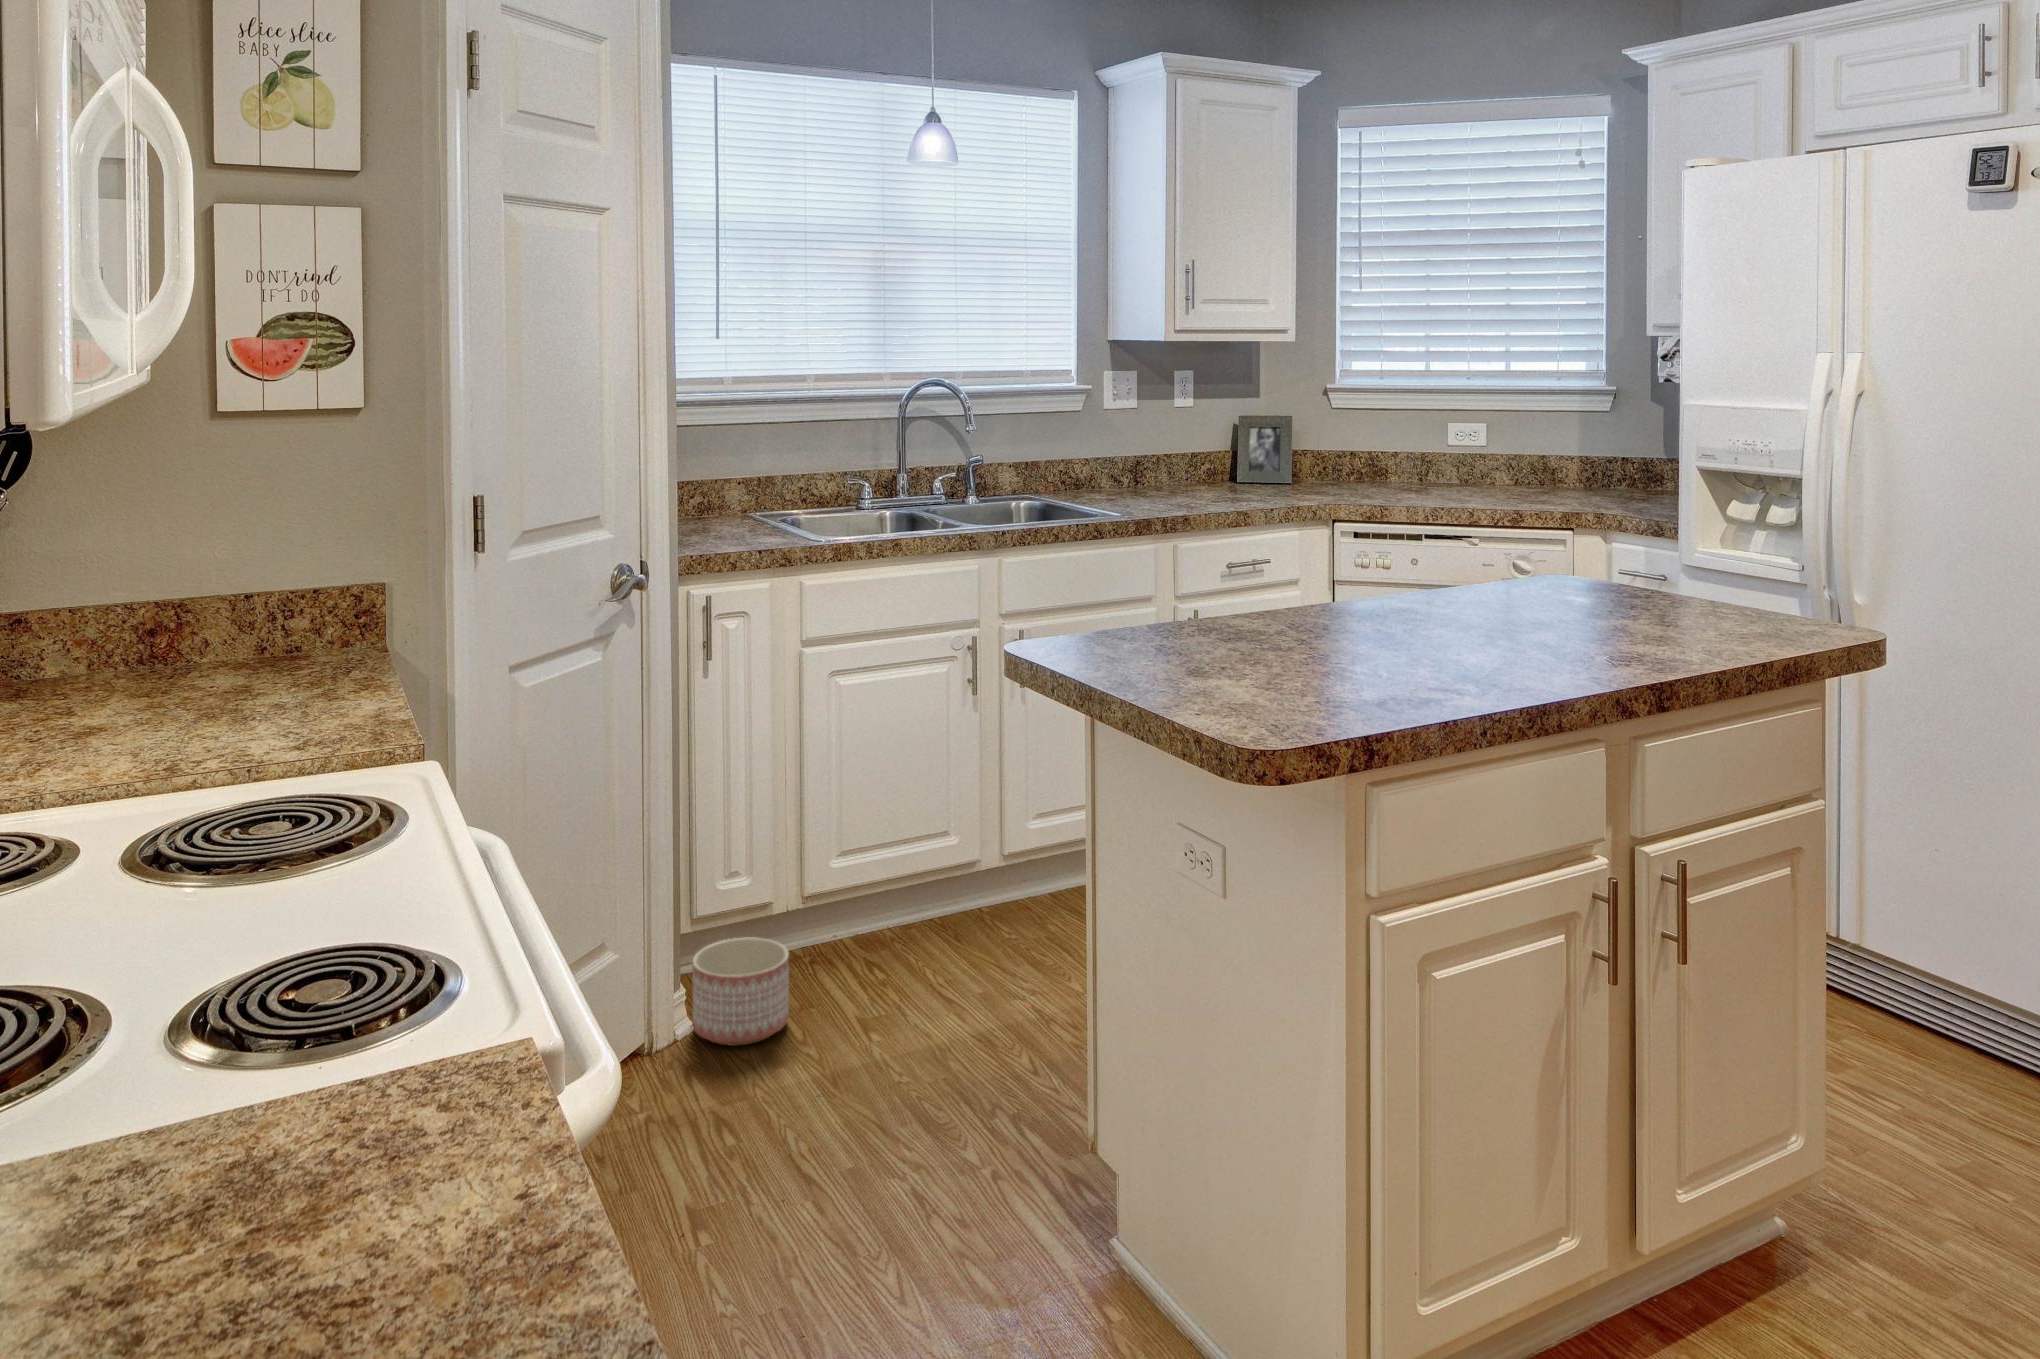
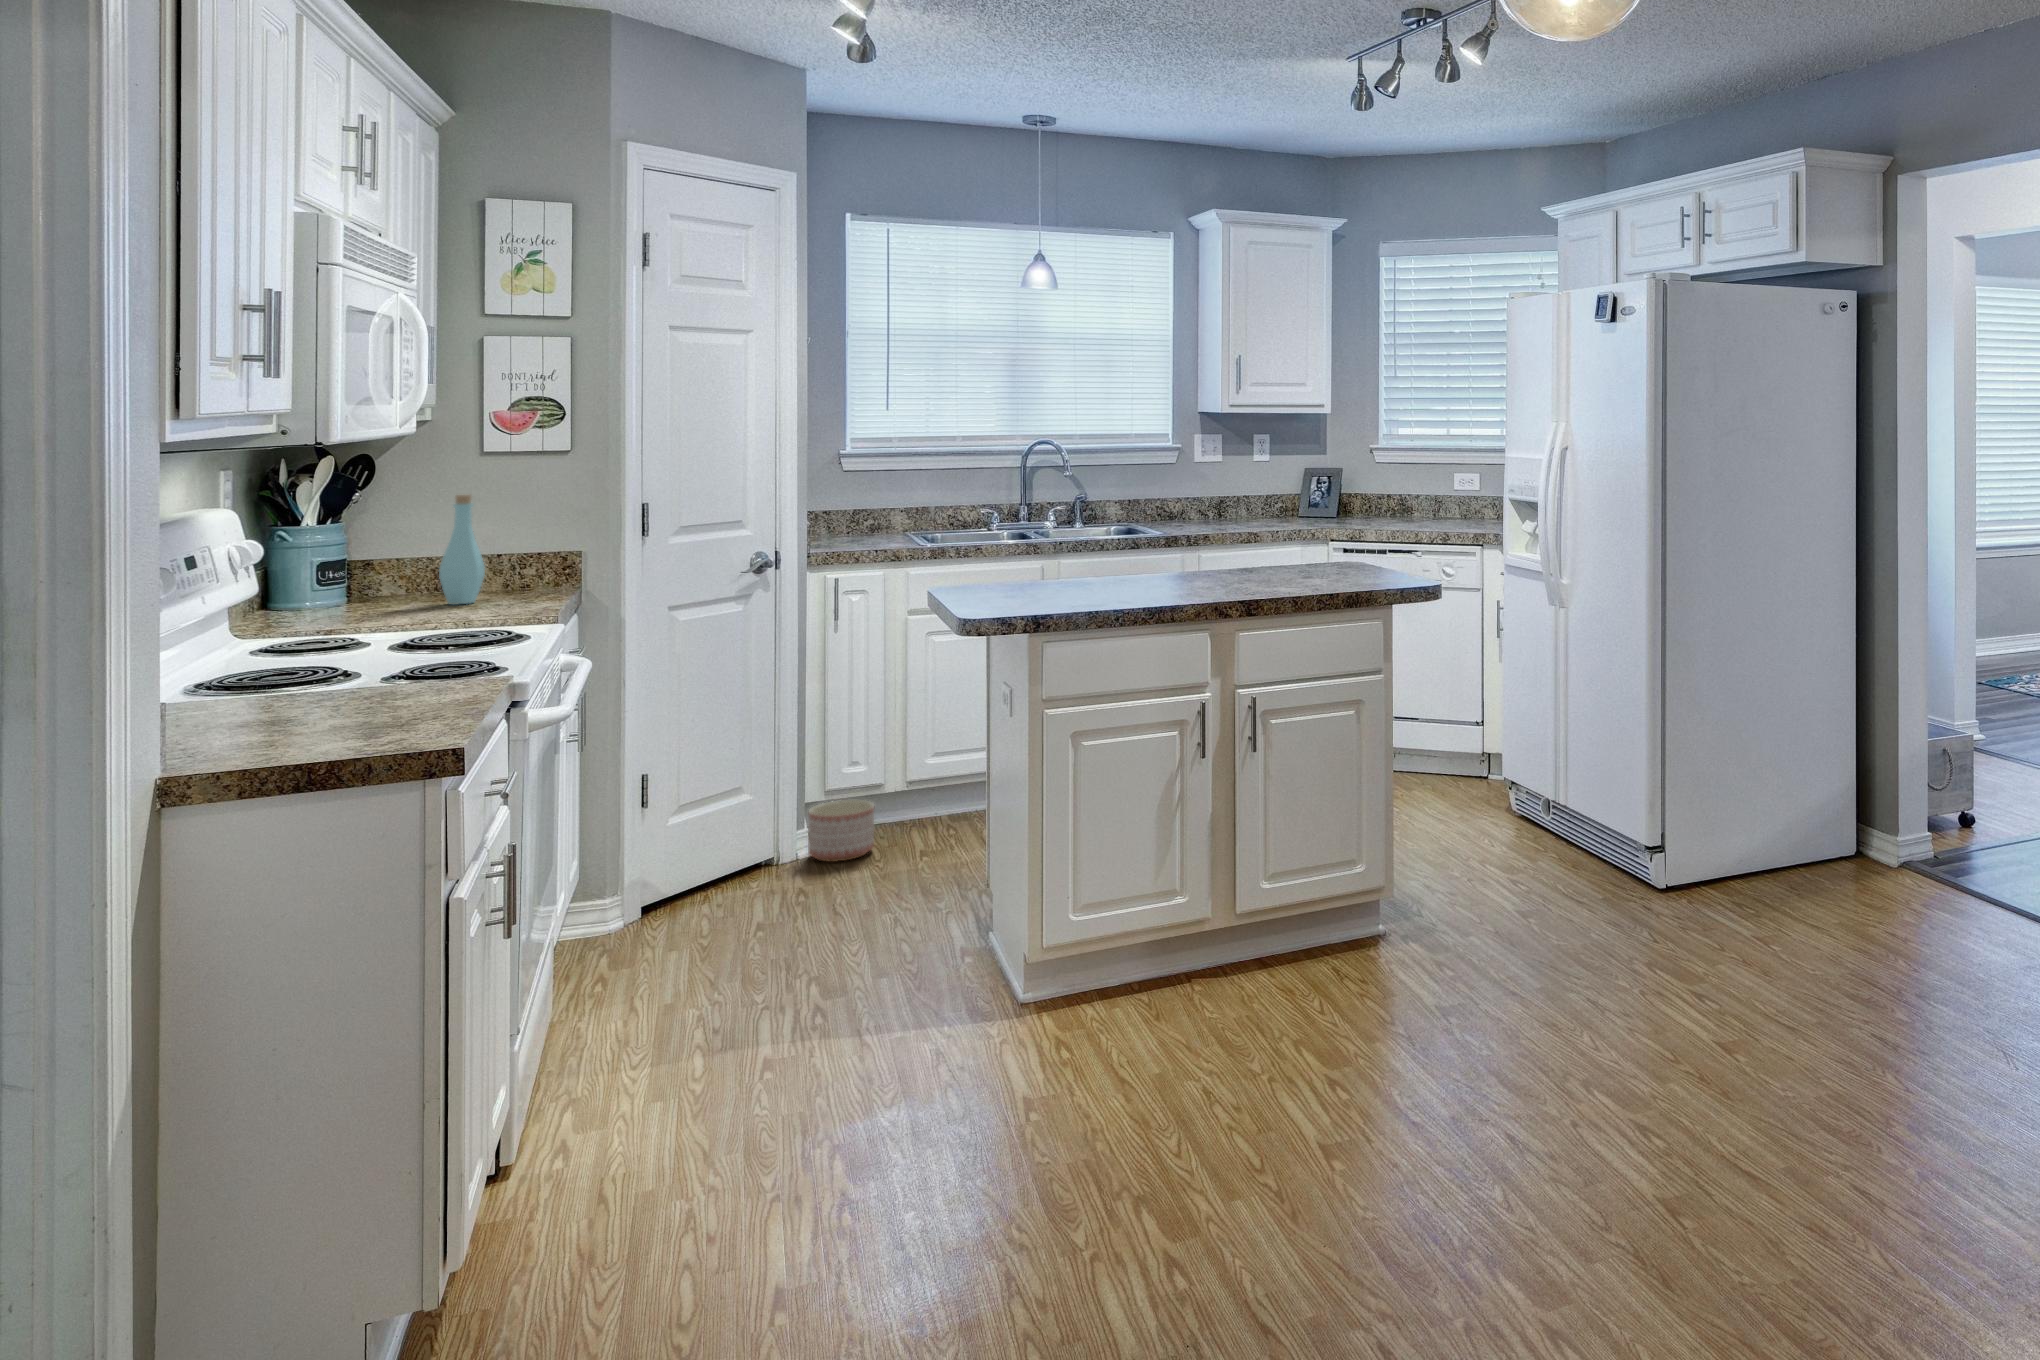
bottle: none [149,492,230,694] -> present [439,494,485,604]

